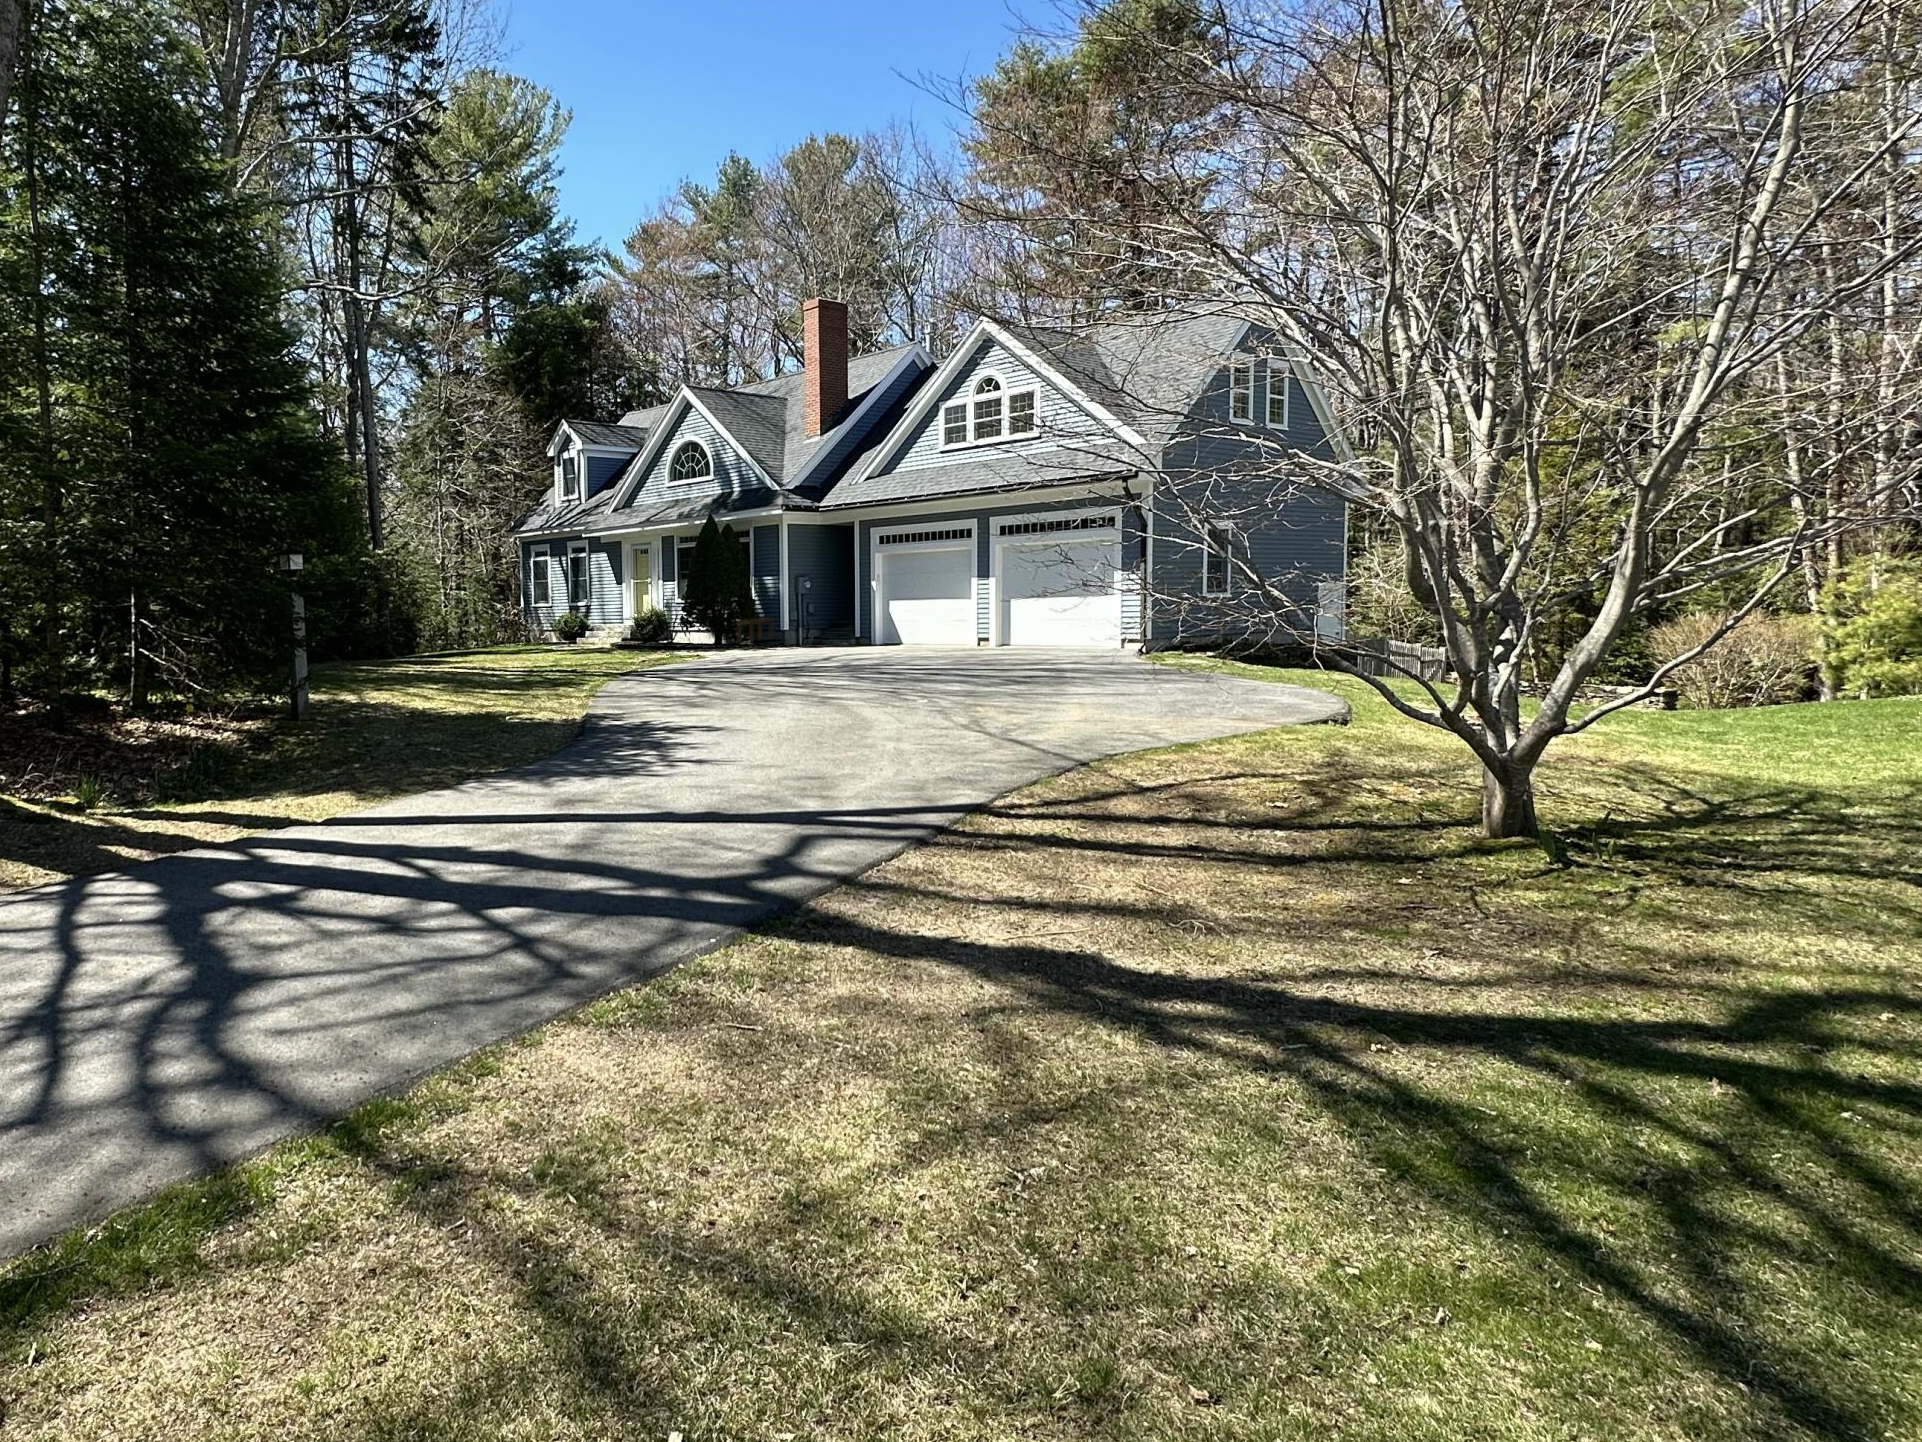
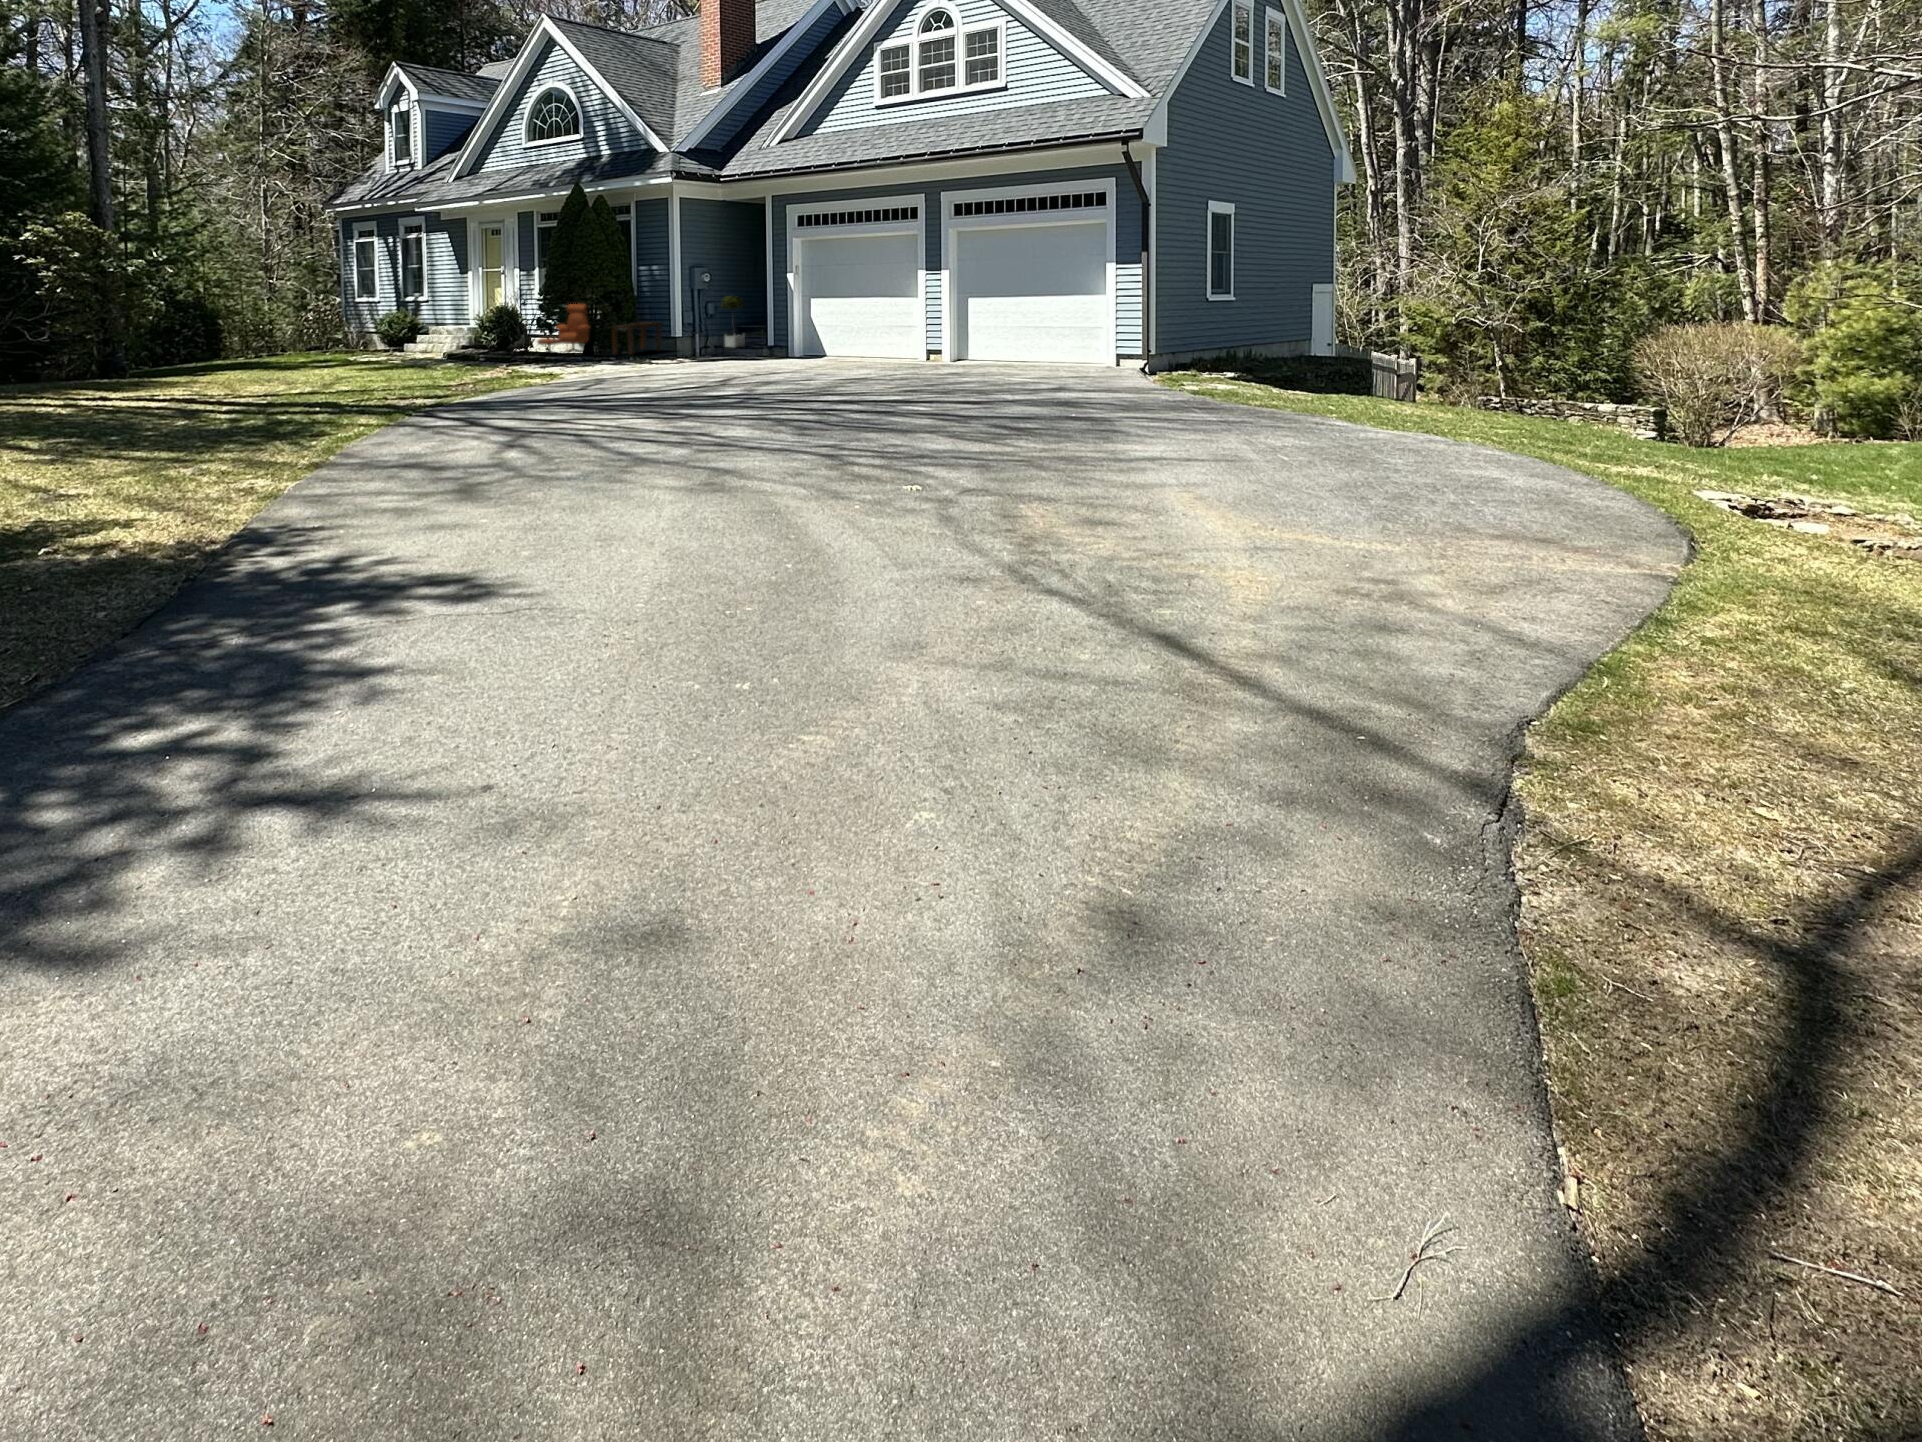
potted tree: none [819,597,837,638] -> present [721,295,745,347]
lounge chair: none [683,605,722,643] -> present [537,304,591,354]

